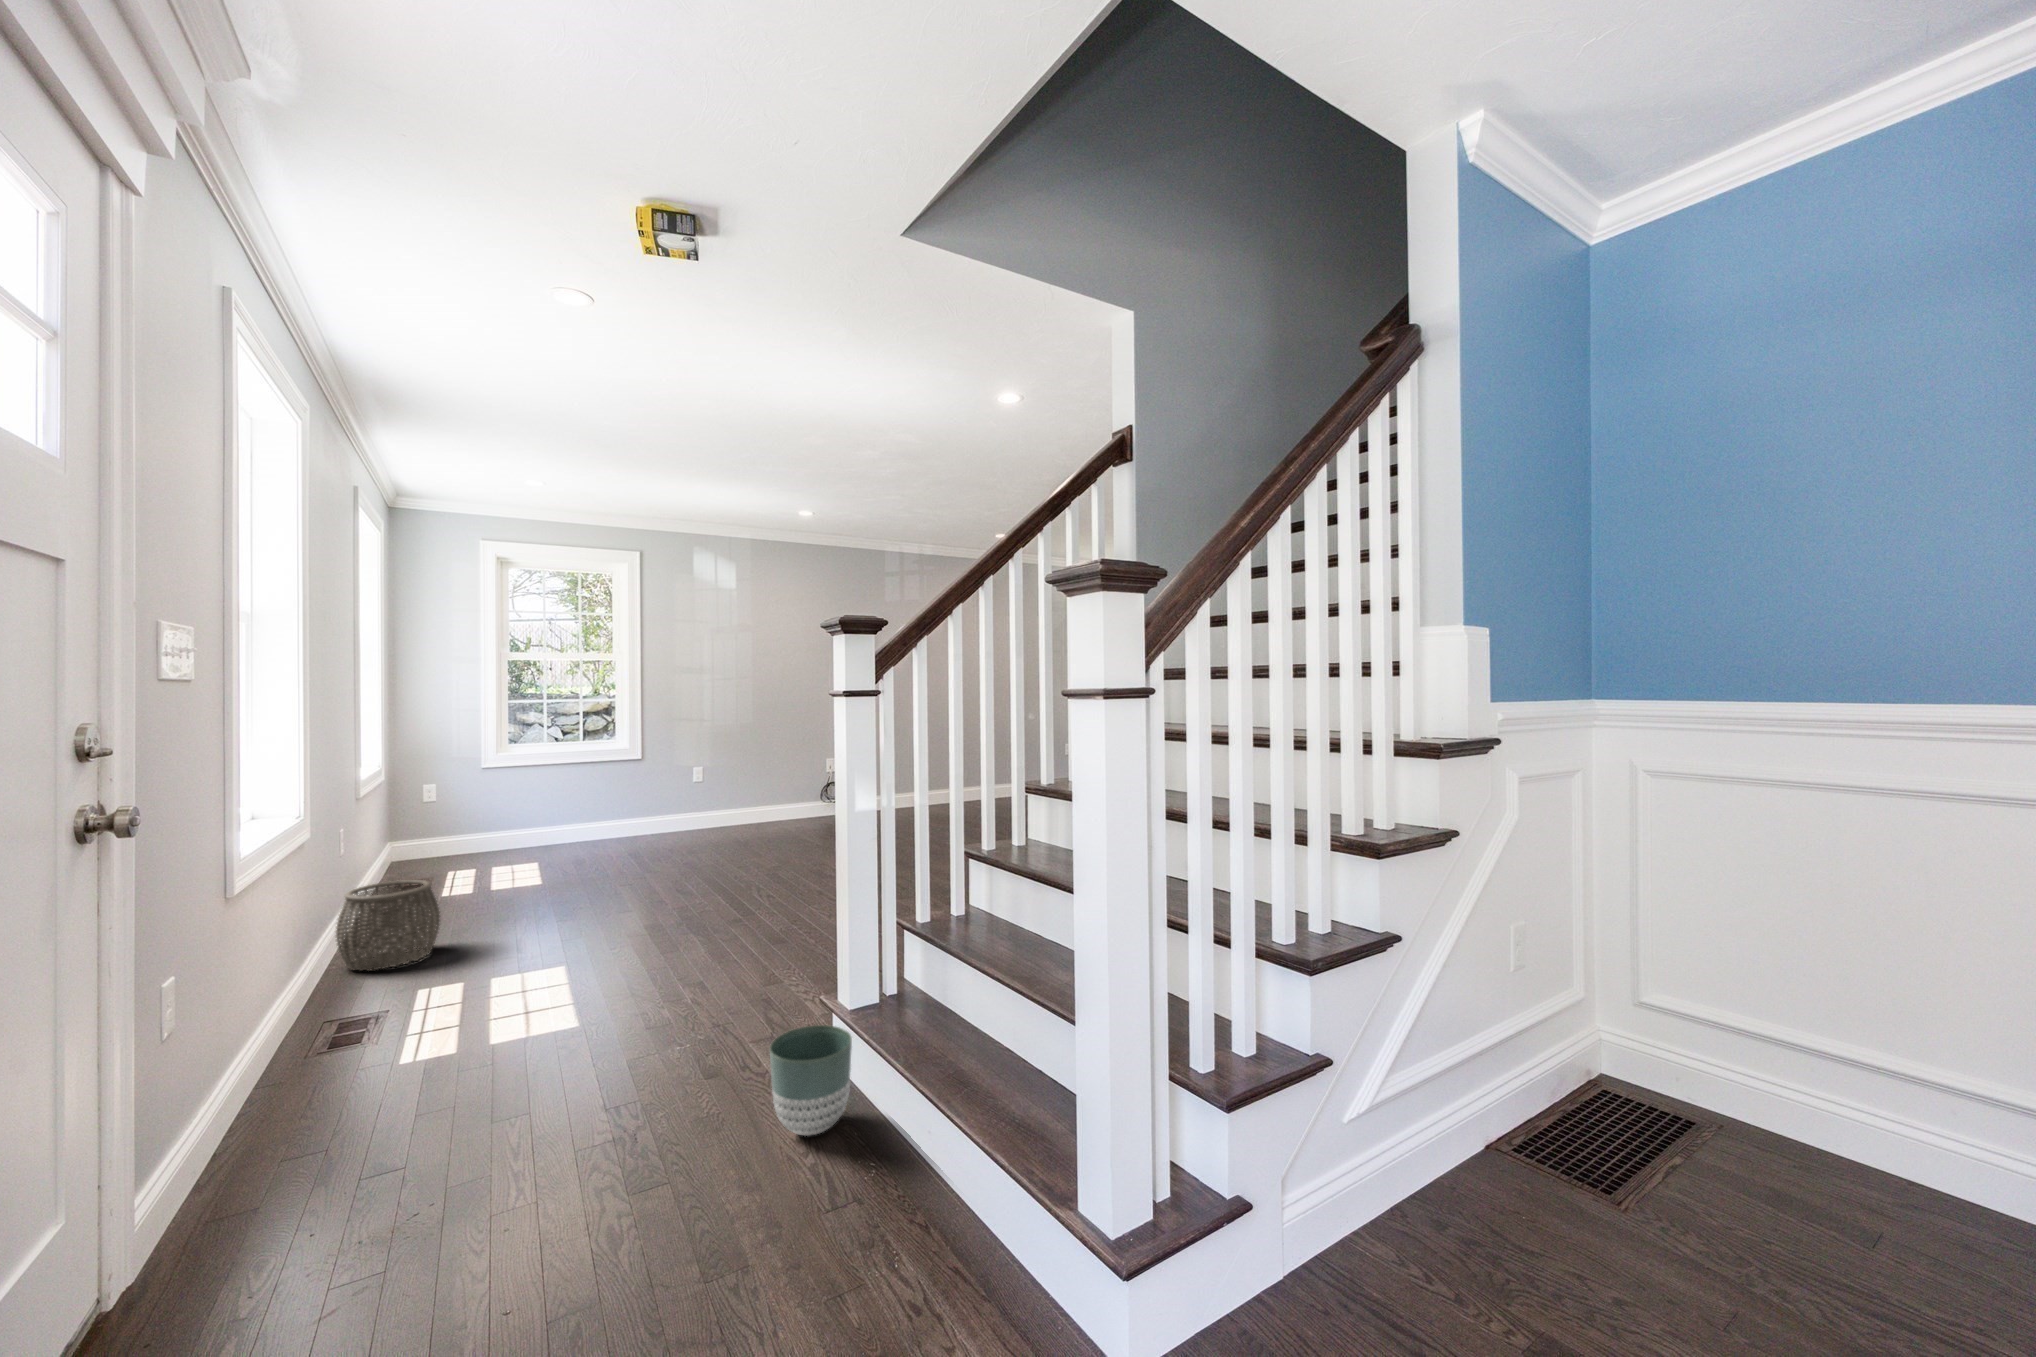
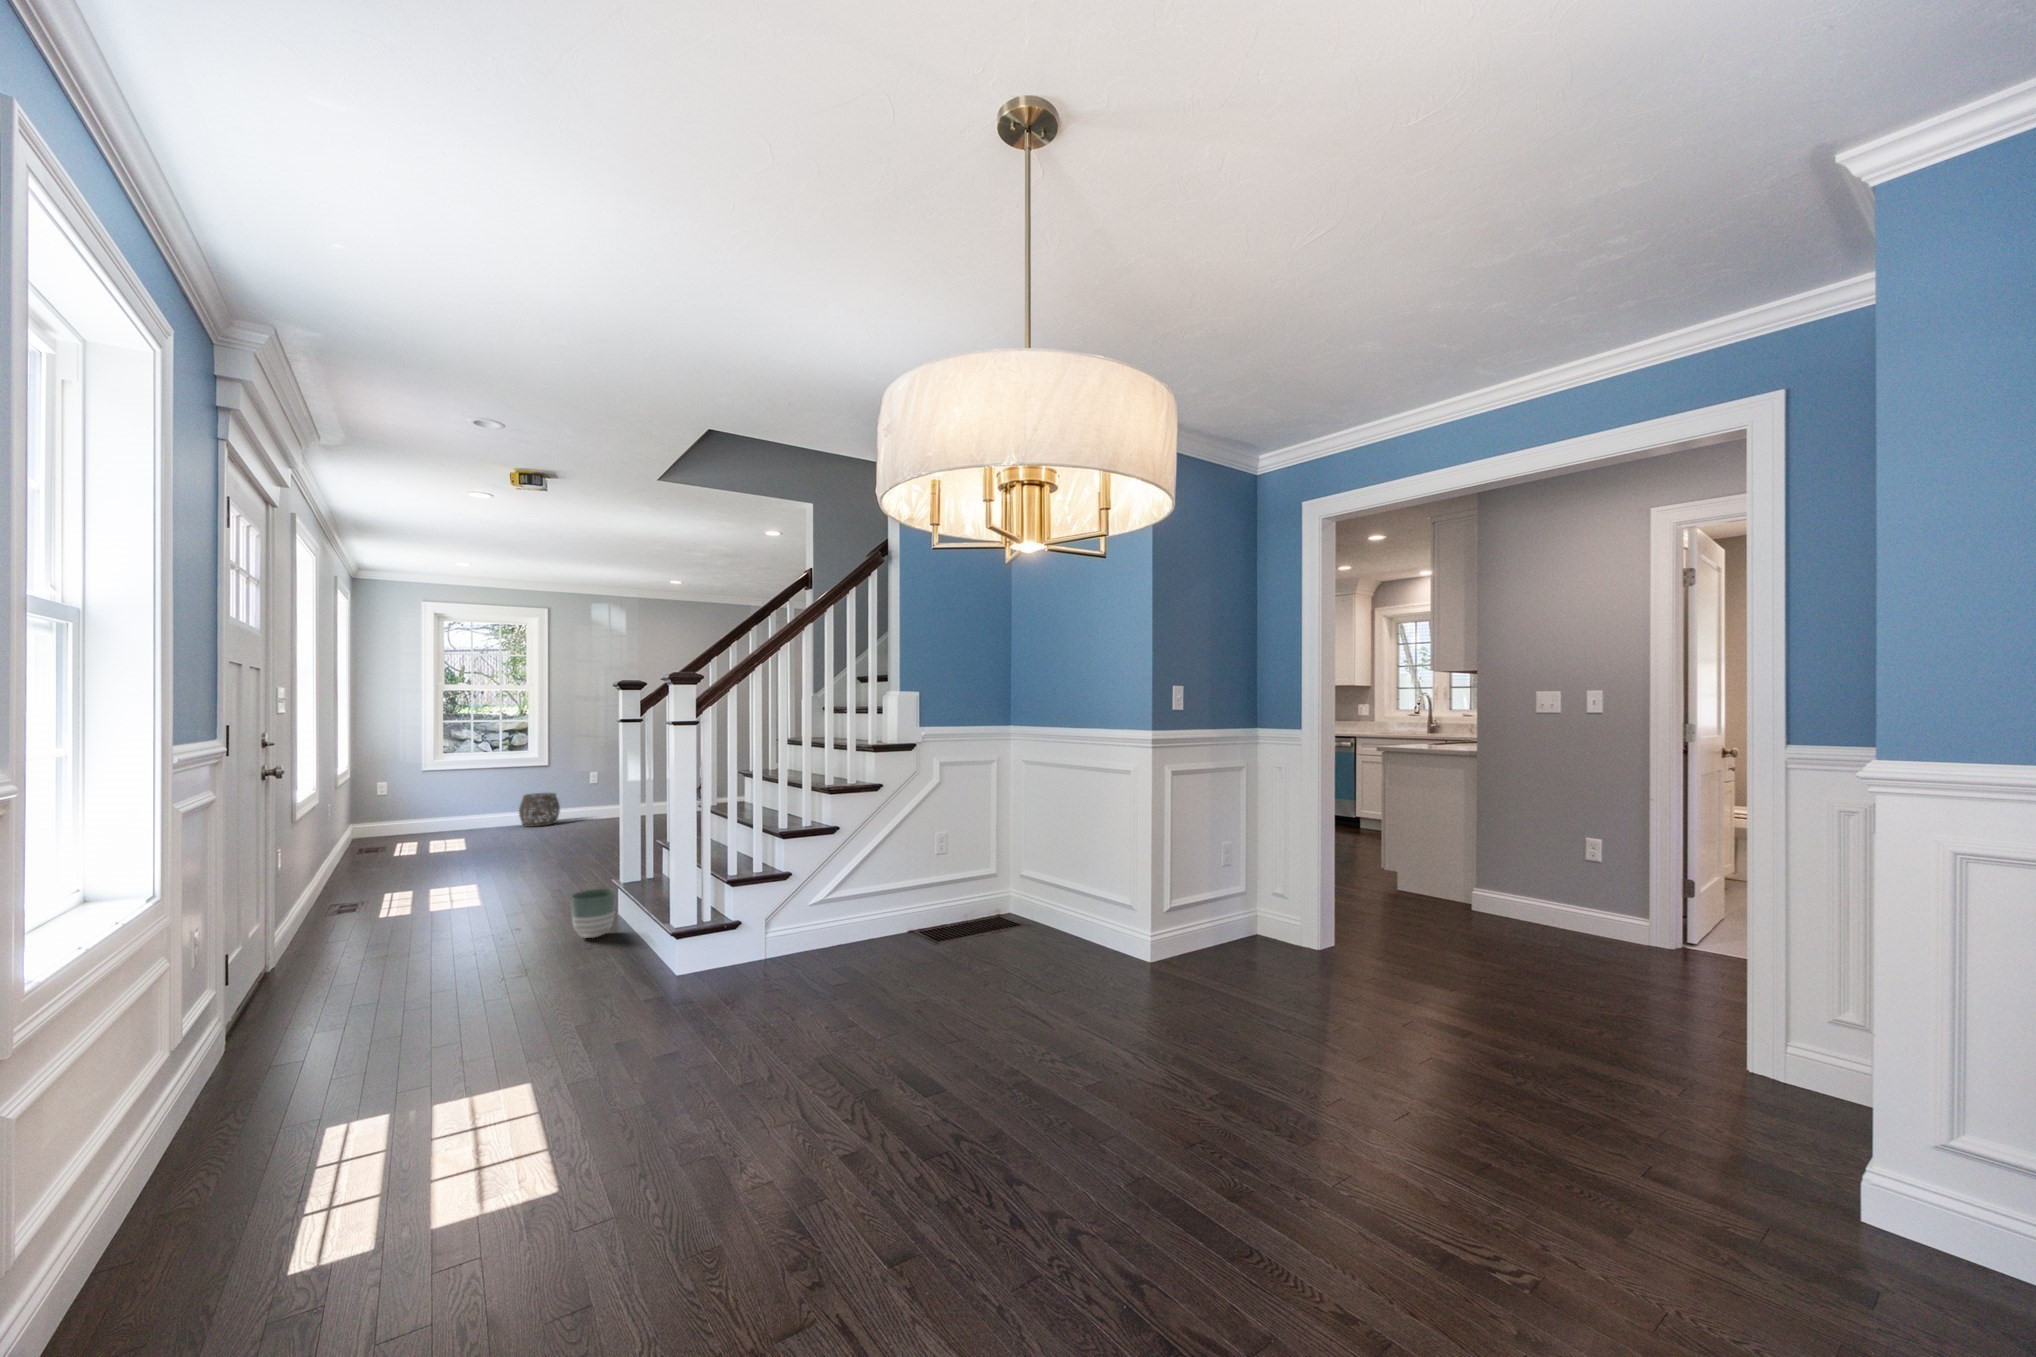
woven basket: present [336,880,440,971] -> present [519,793,560,827]

